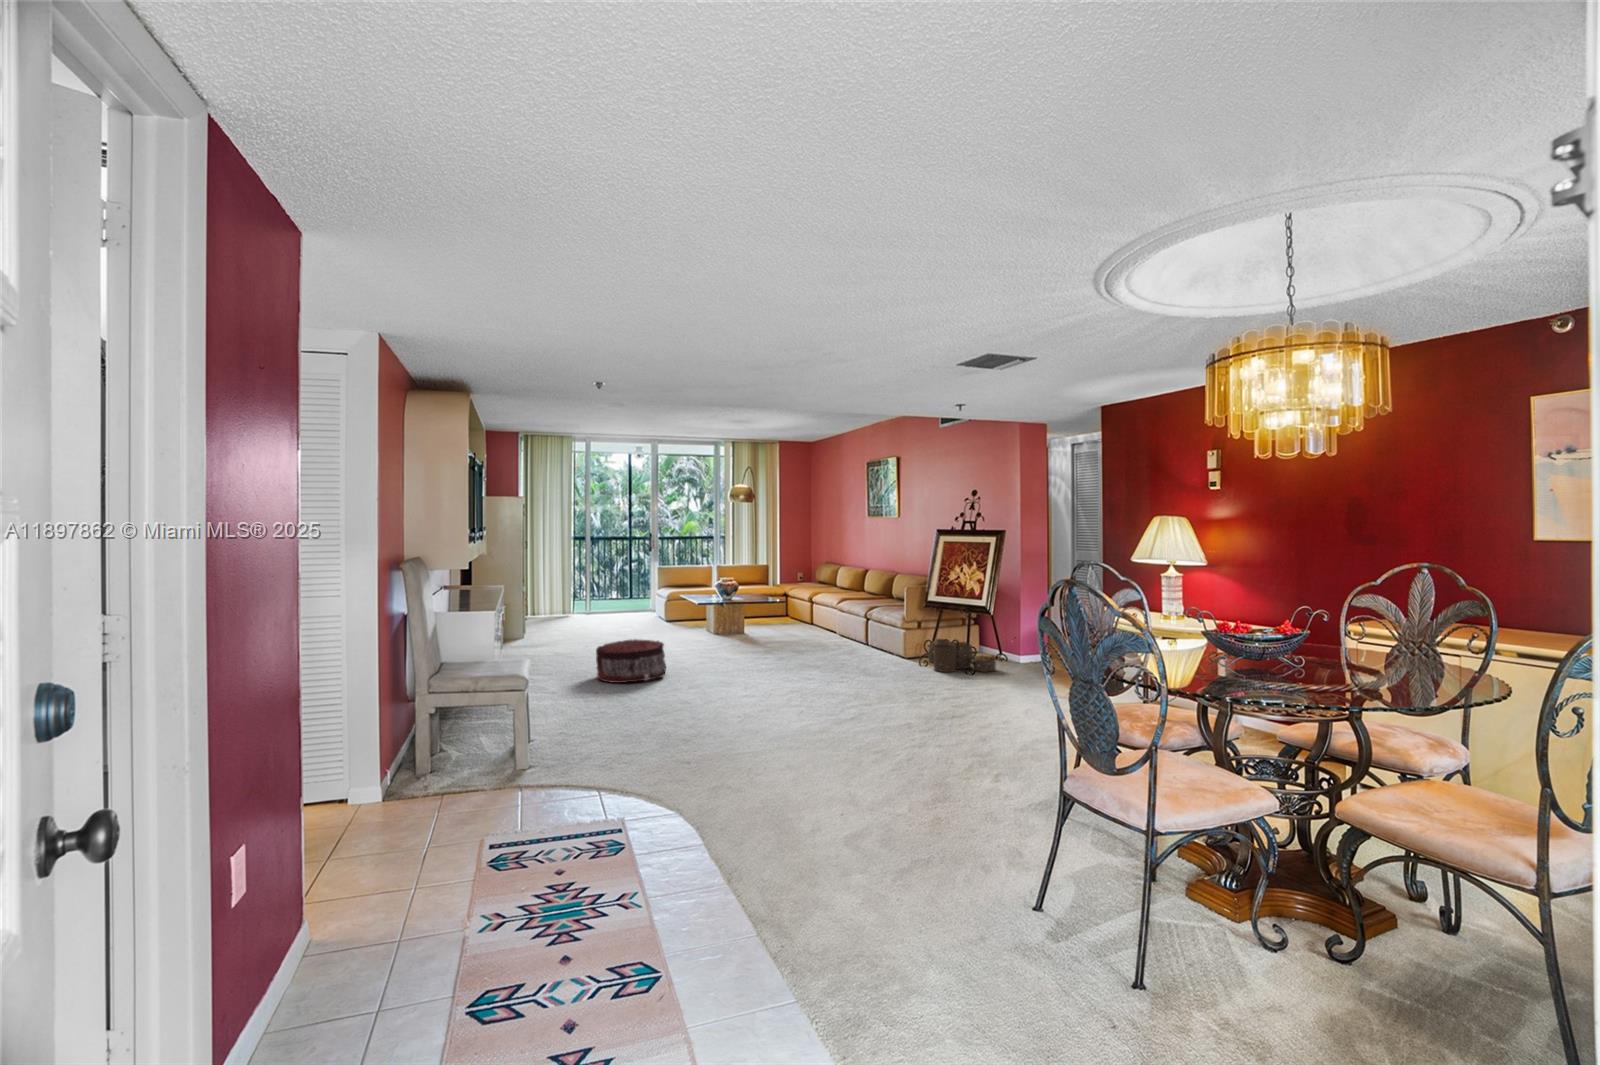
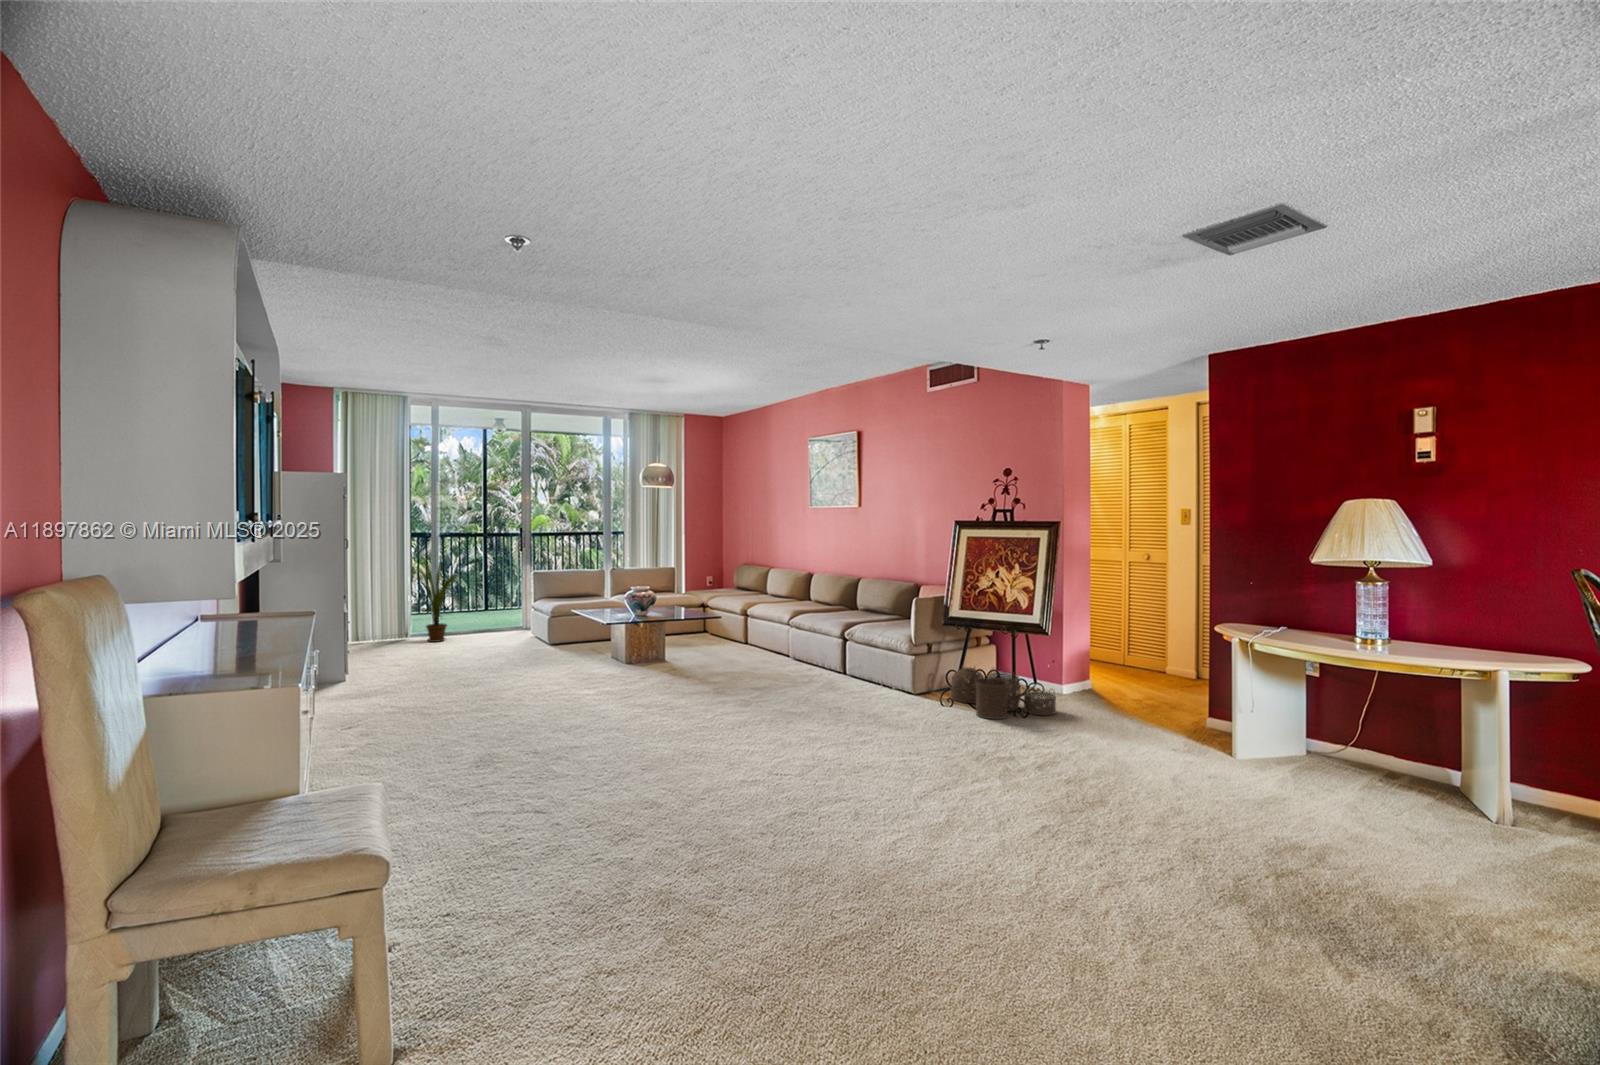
house plant: none [571,552,609,618] -> present [417,555,458,642]
pouf: present [596,639,666,683] -> none [464,696,592,784]

